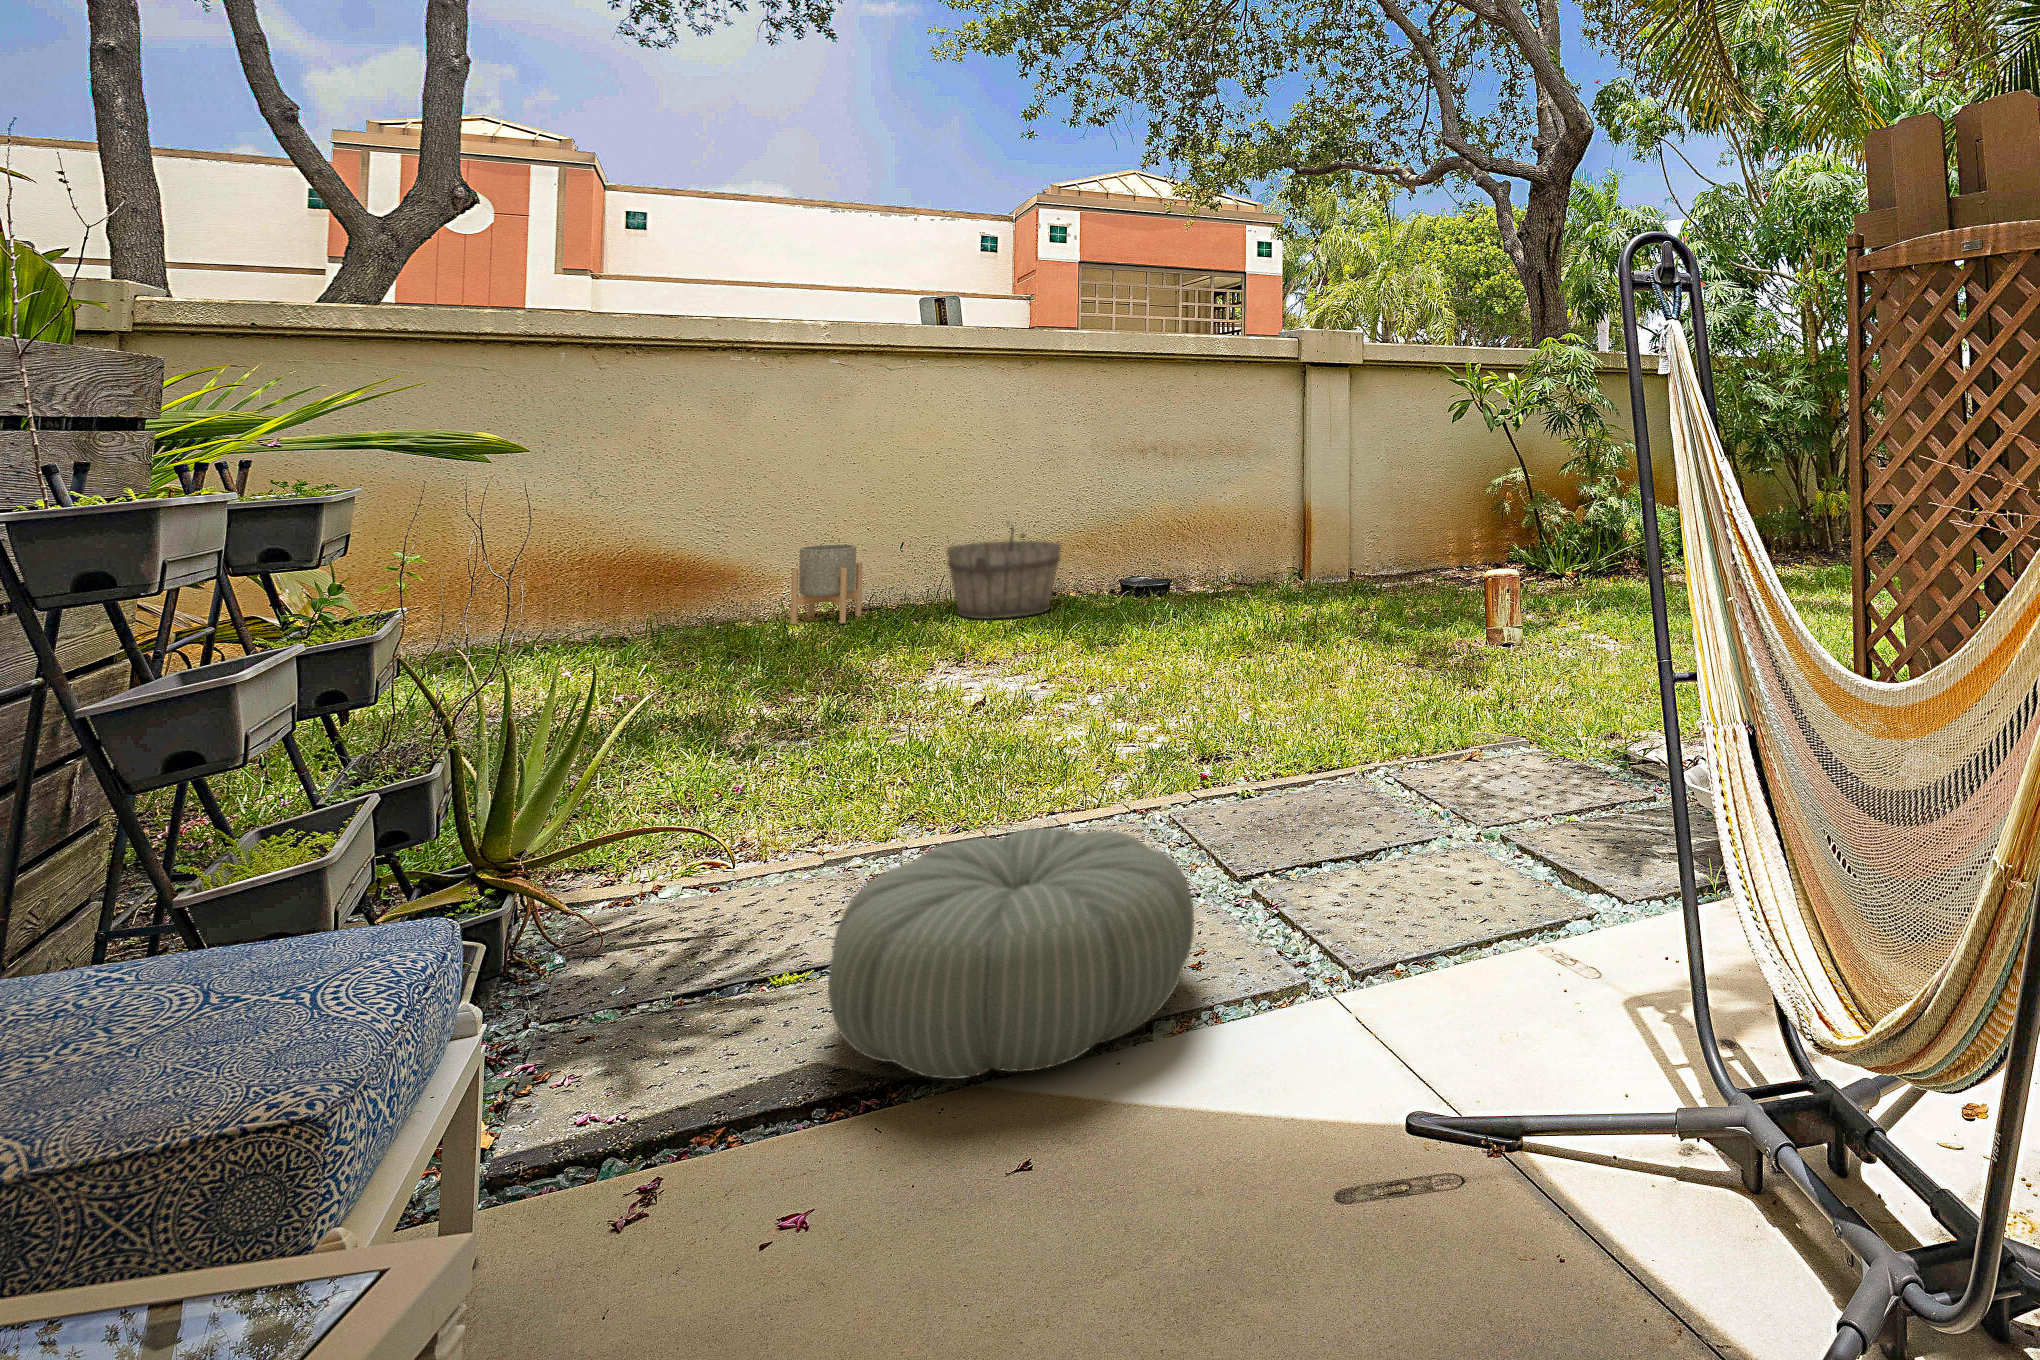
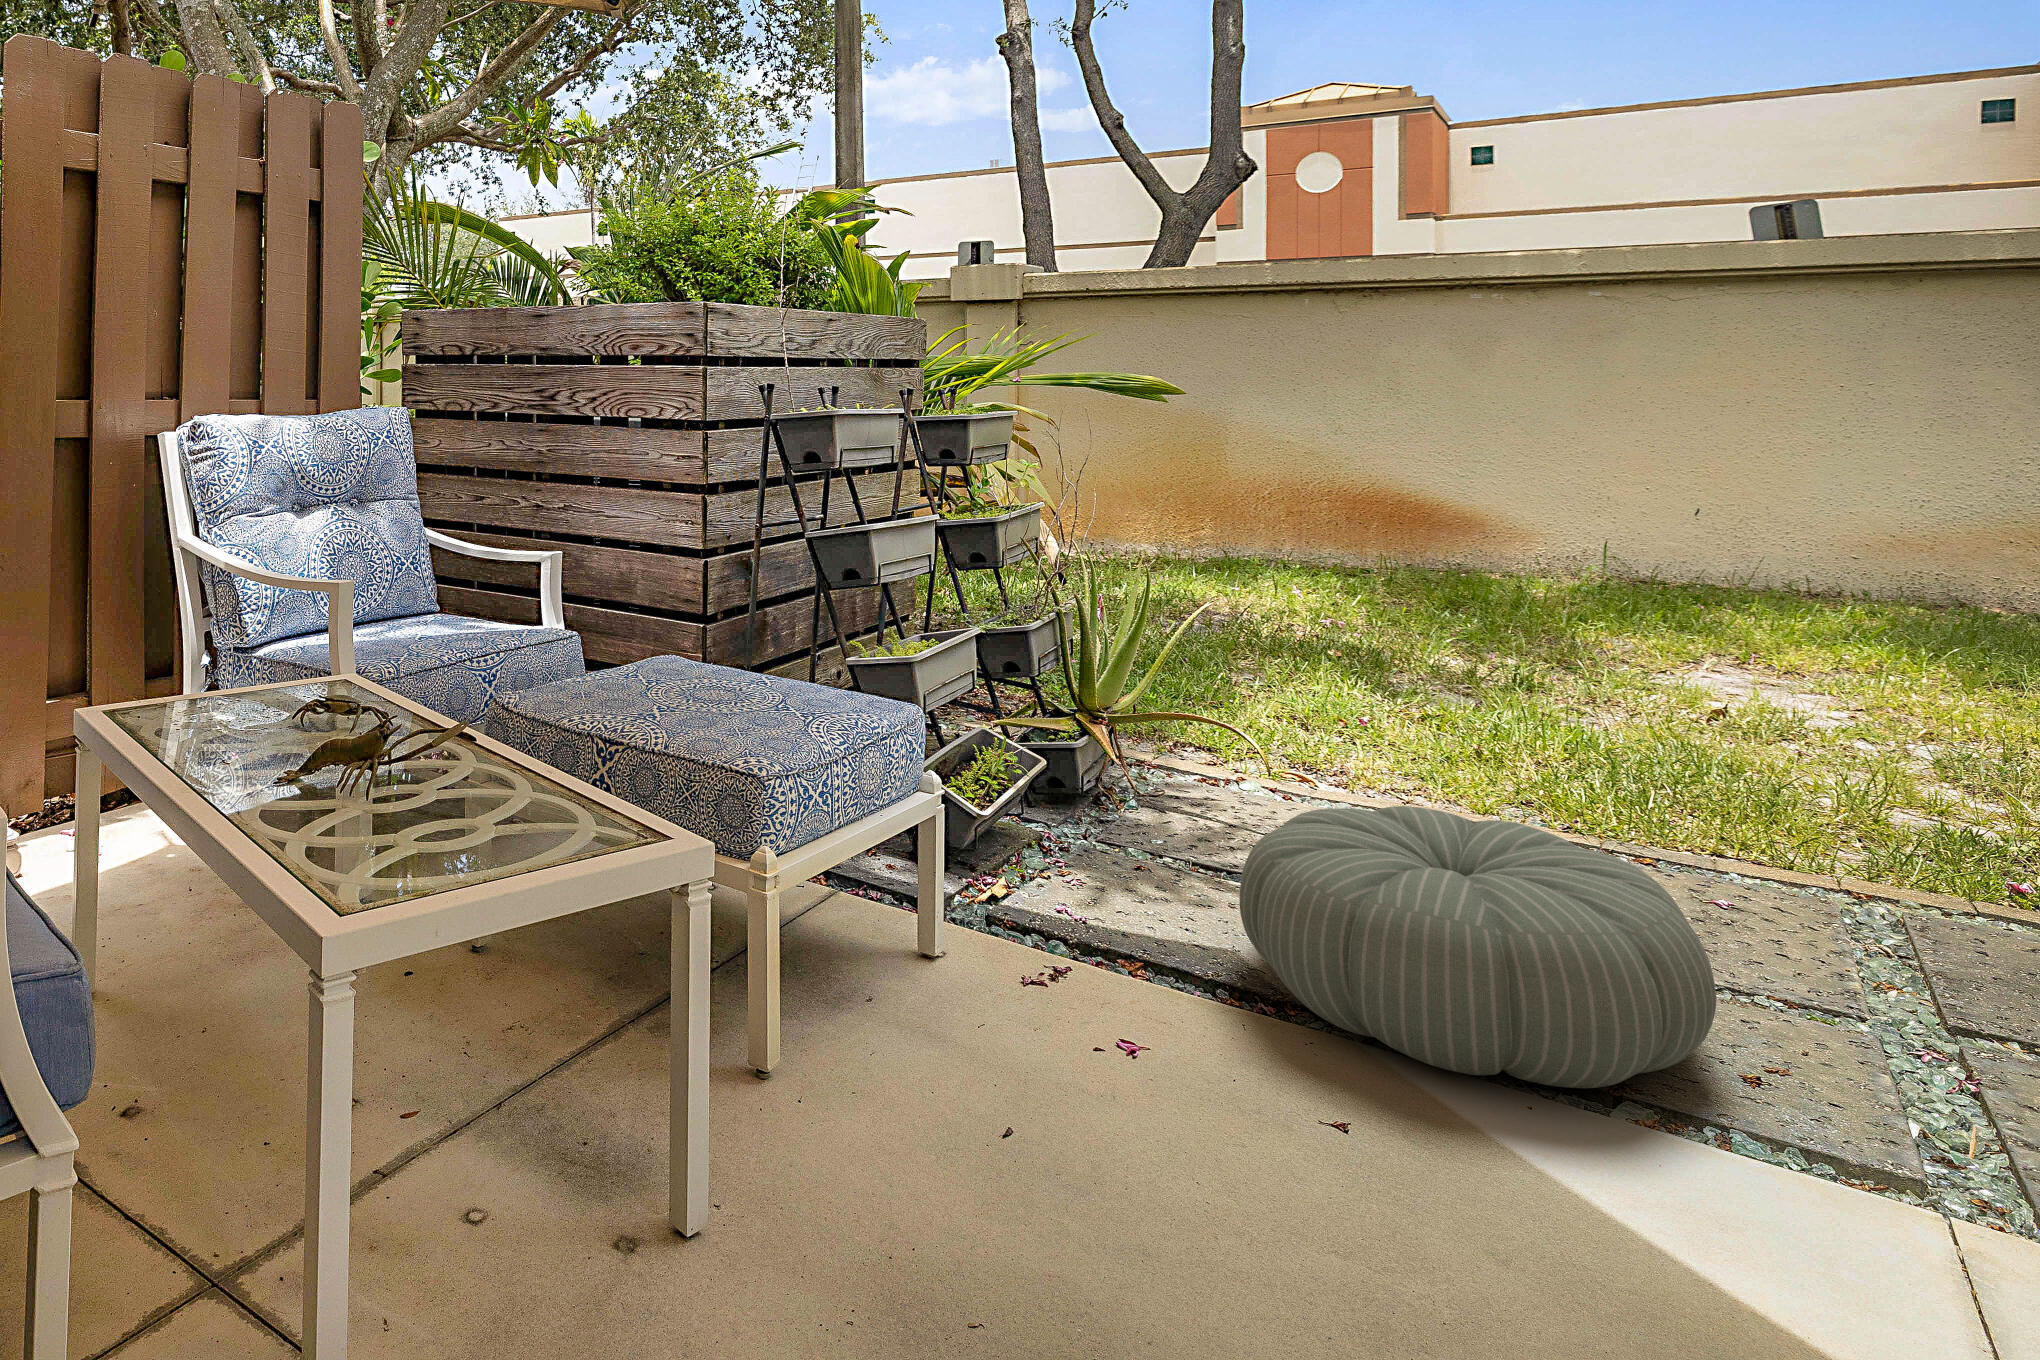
wooden bucket: present [947,525,1061,619] -> none [1758,483,1967,614]
planter: present [790,545,862,625] -> none [1544,496,1643,586]

